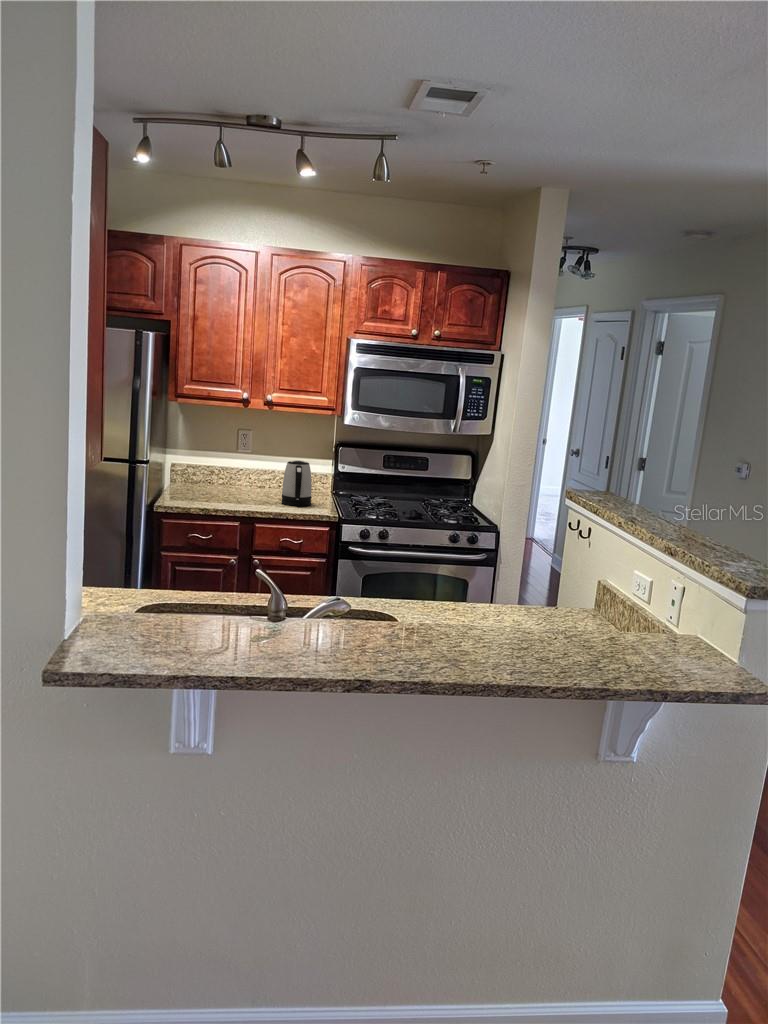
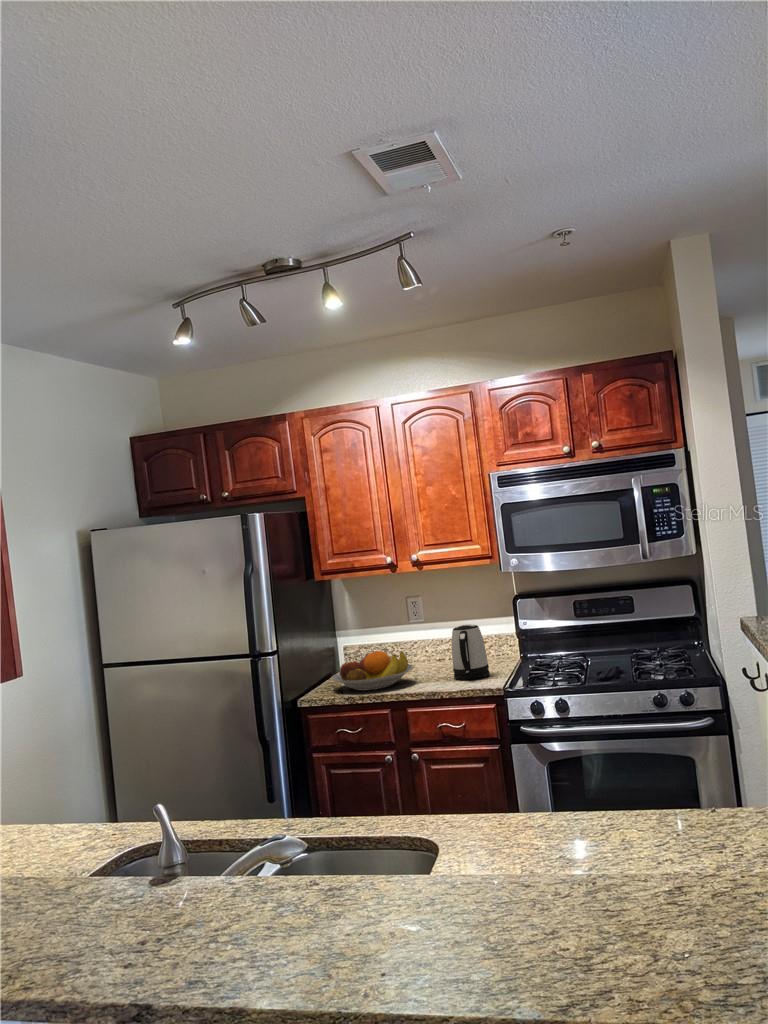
fruit bowl: none [177,472,250,505] -> present [332,651,413,691]

